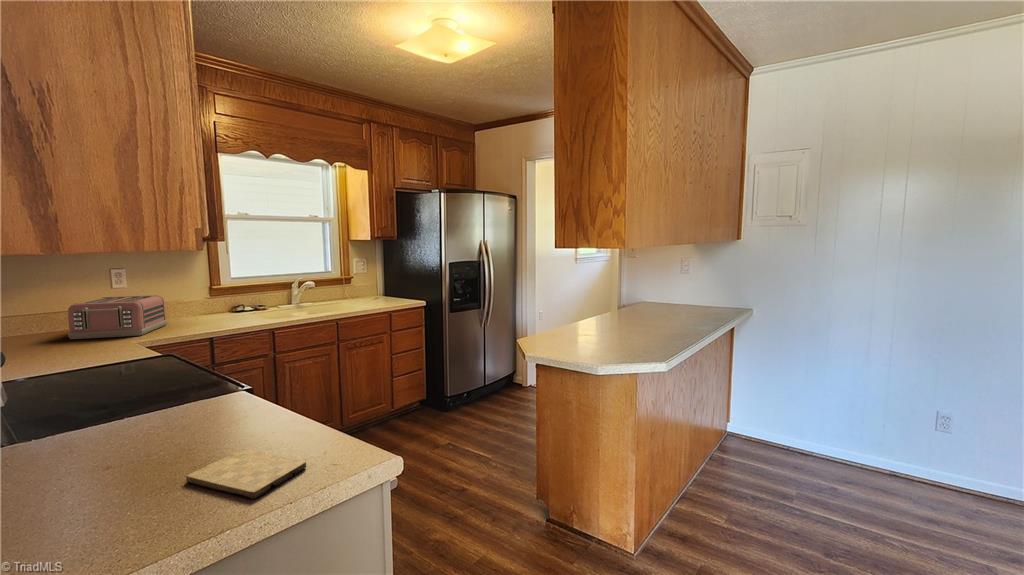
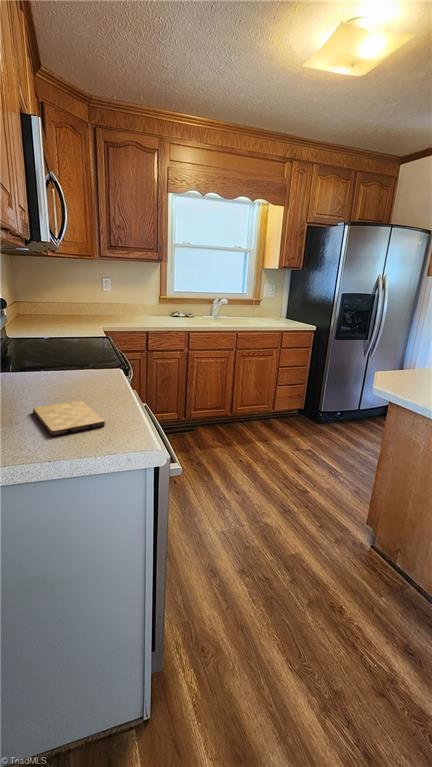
toaster: present [68,295,168,339] -> none [75,295,129,323]

